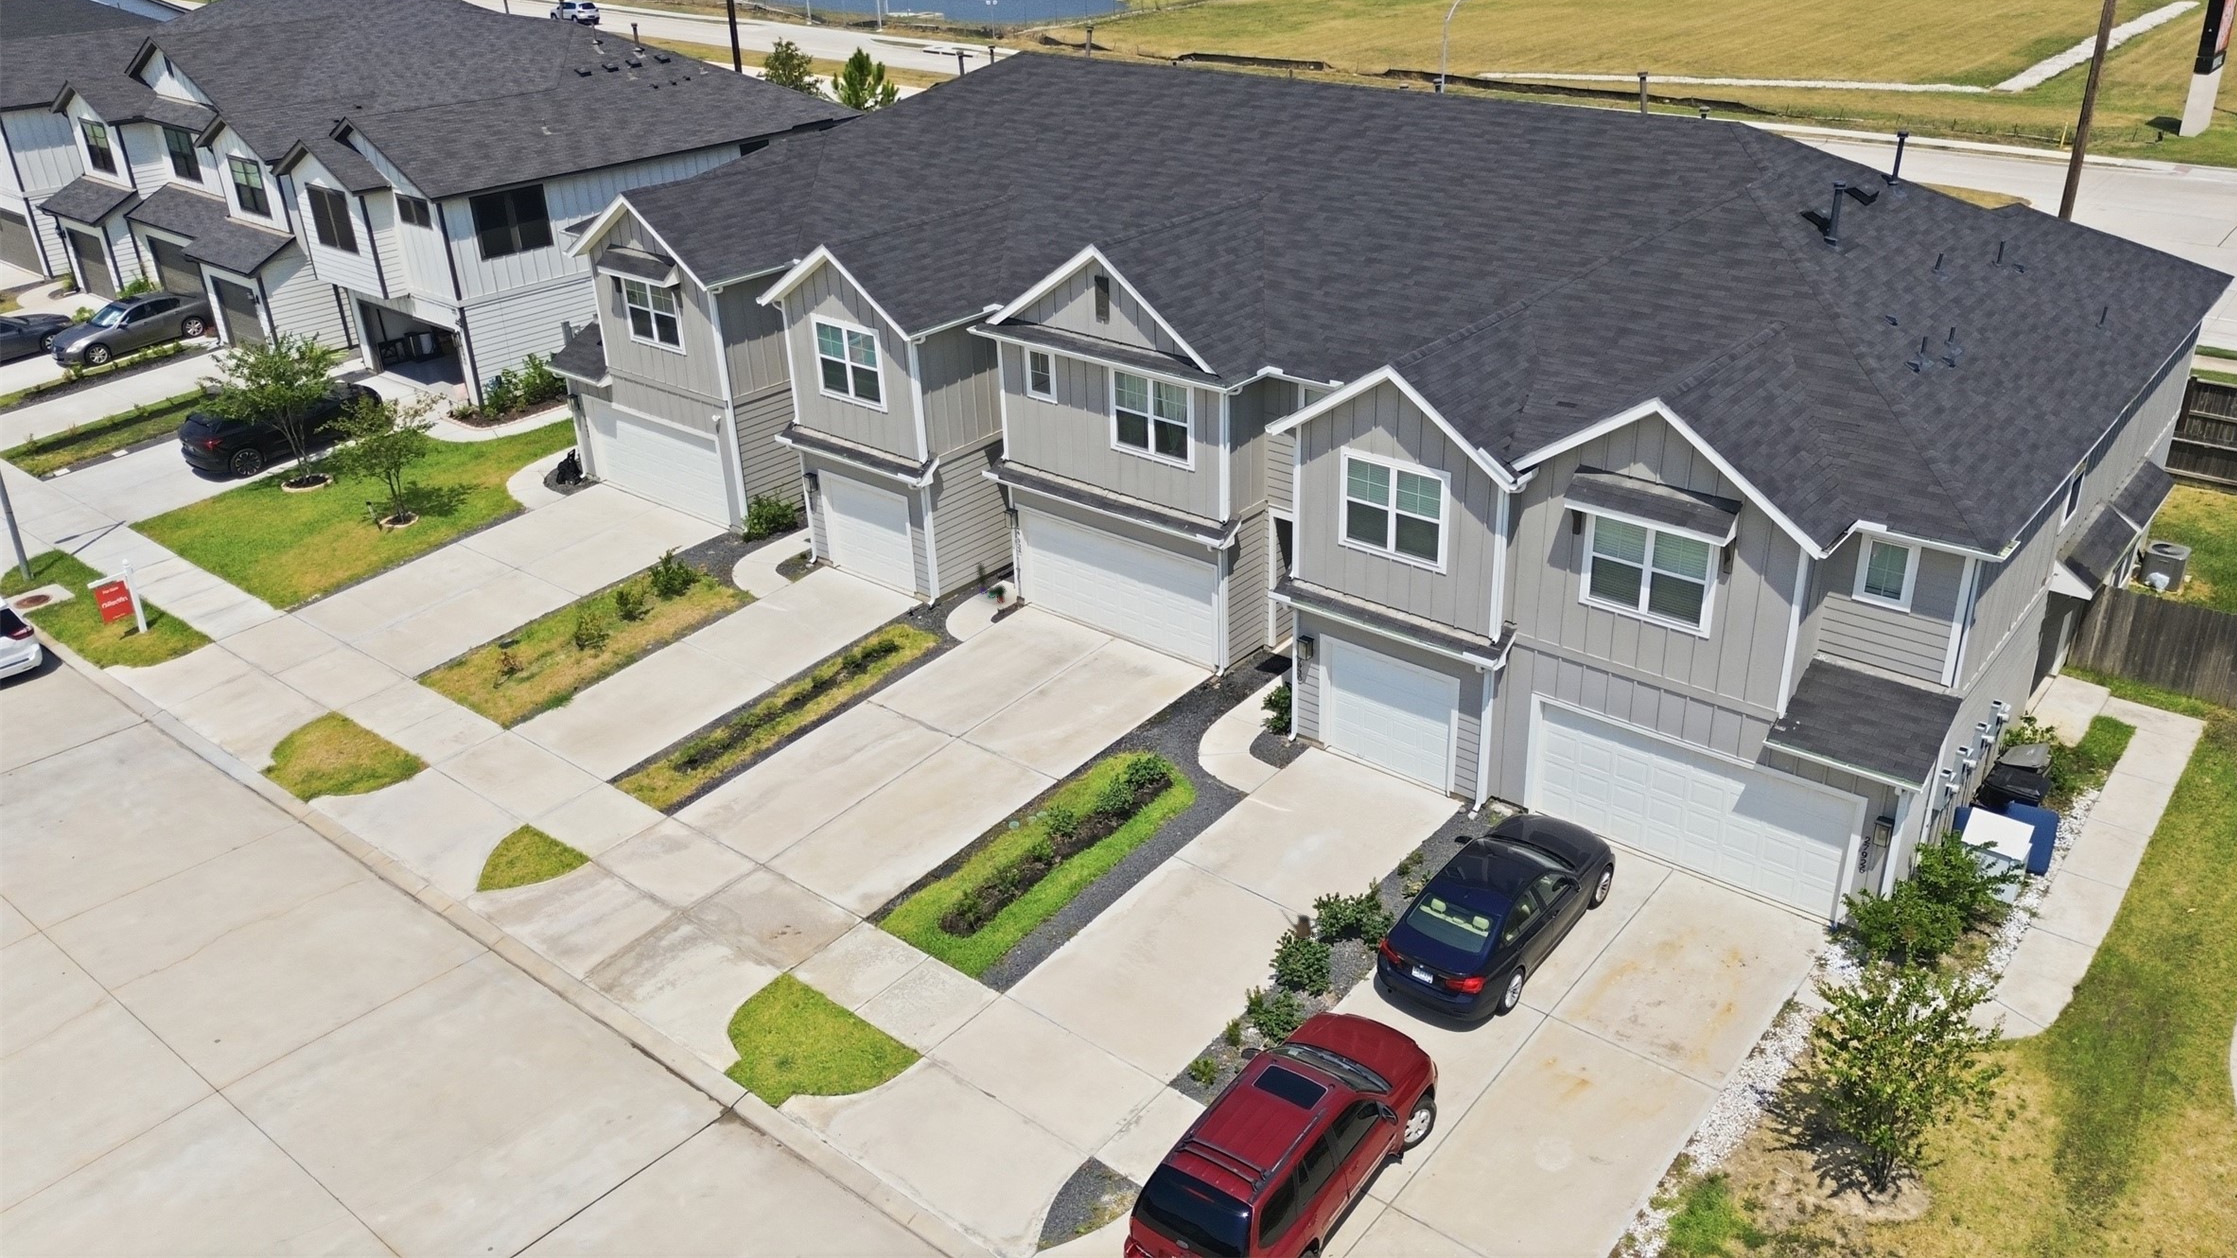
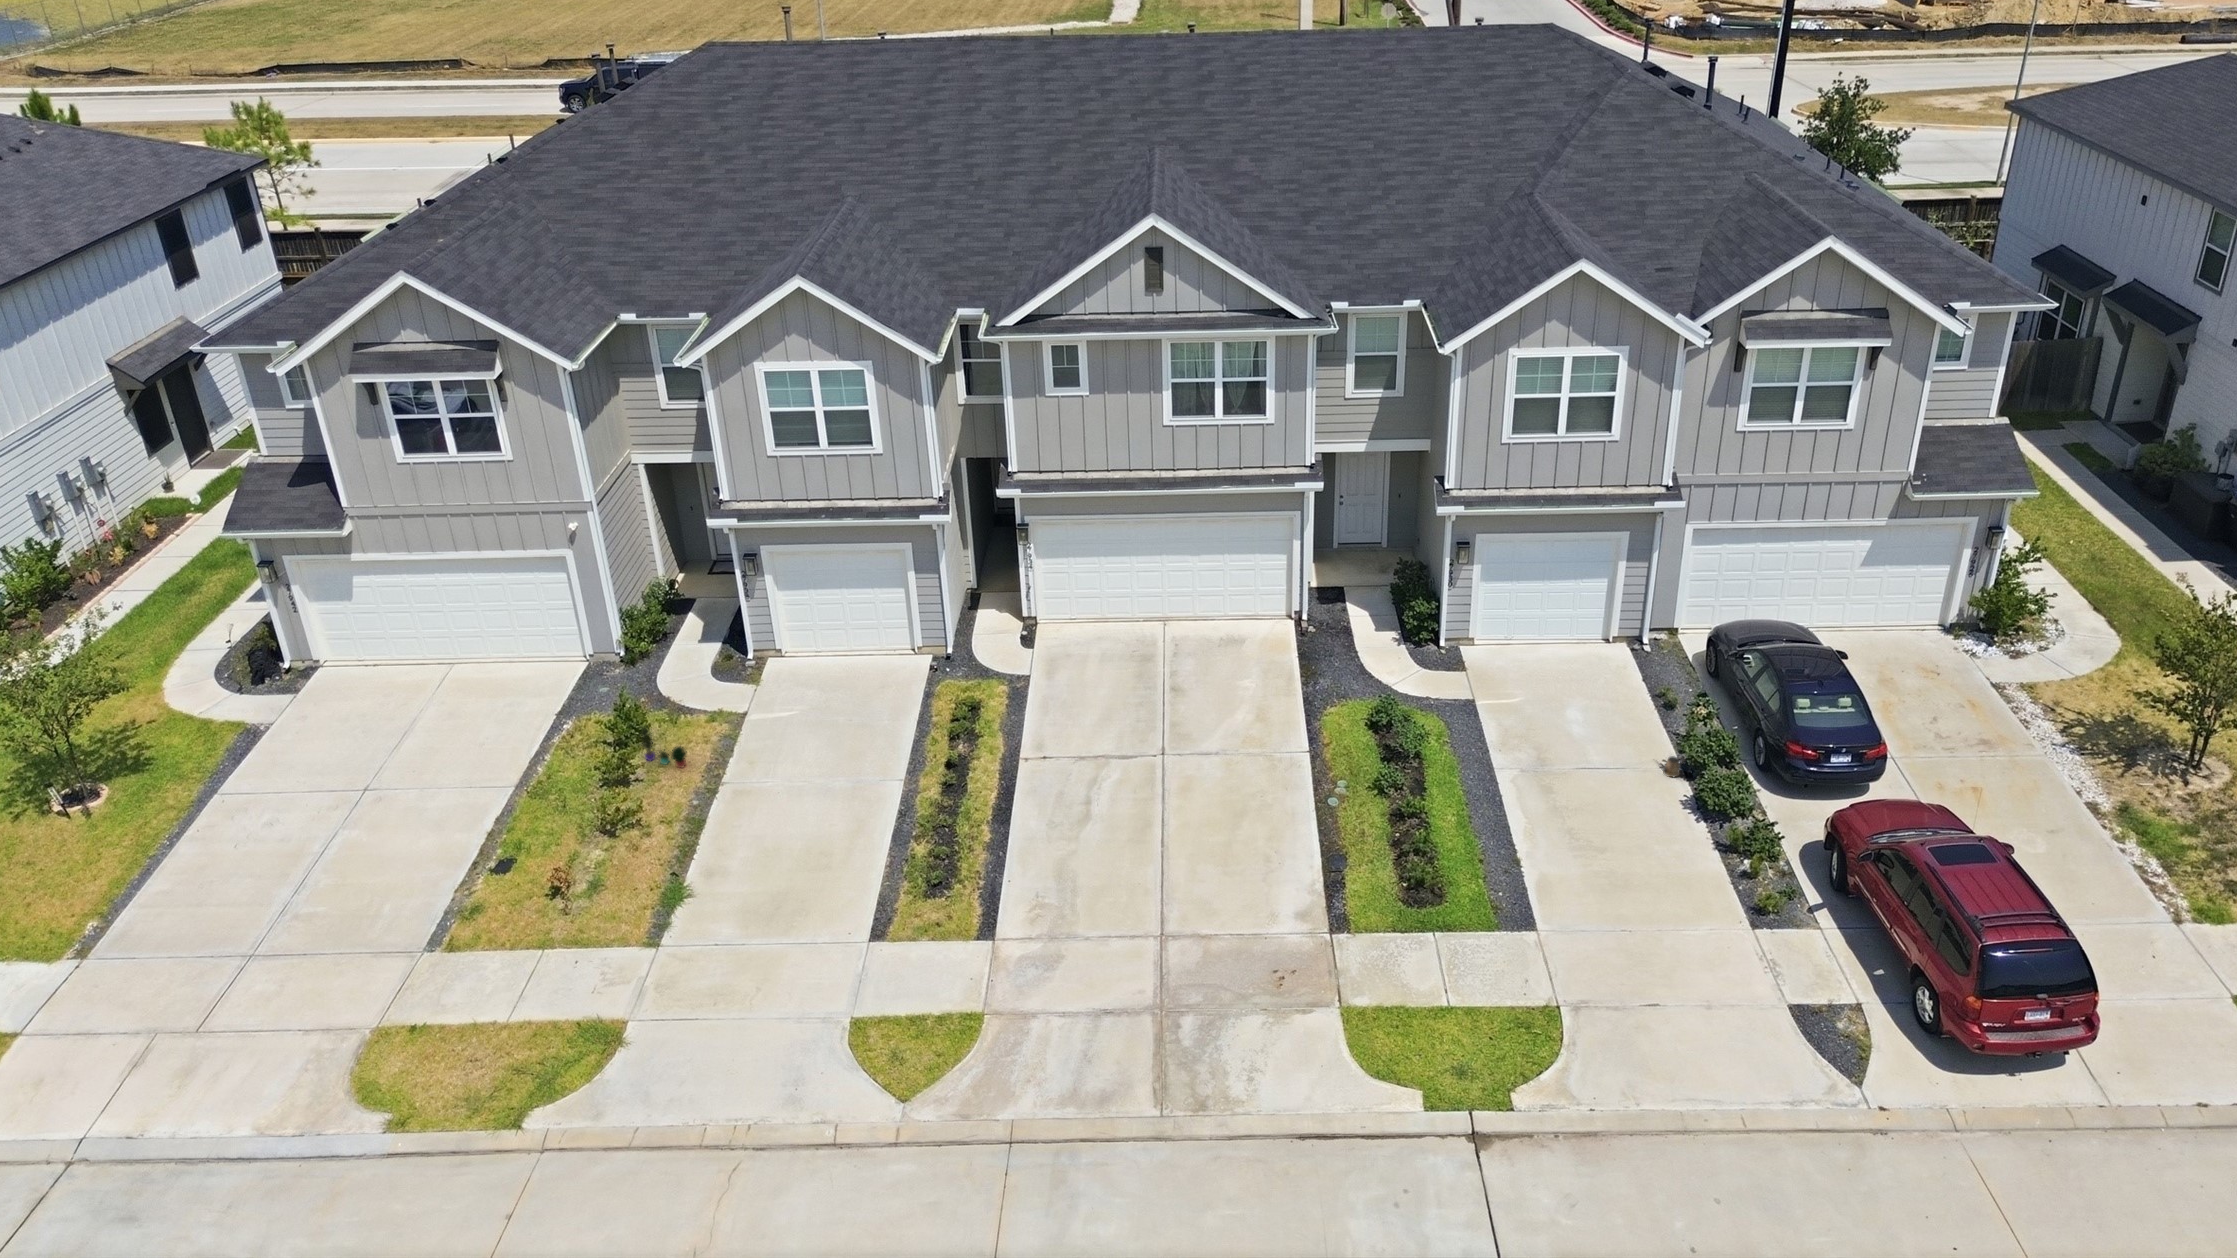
potted plant: present [977,563,1006,603] -> present [639,726,687,768]

